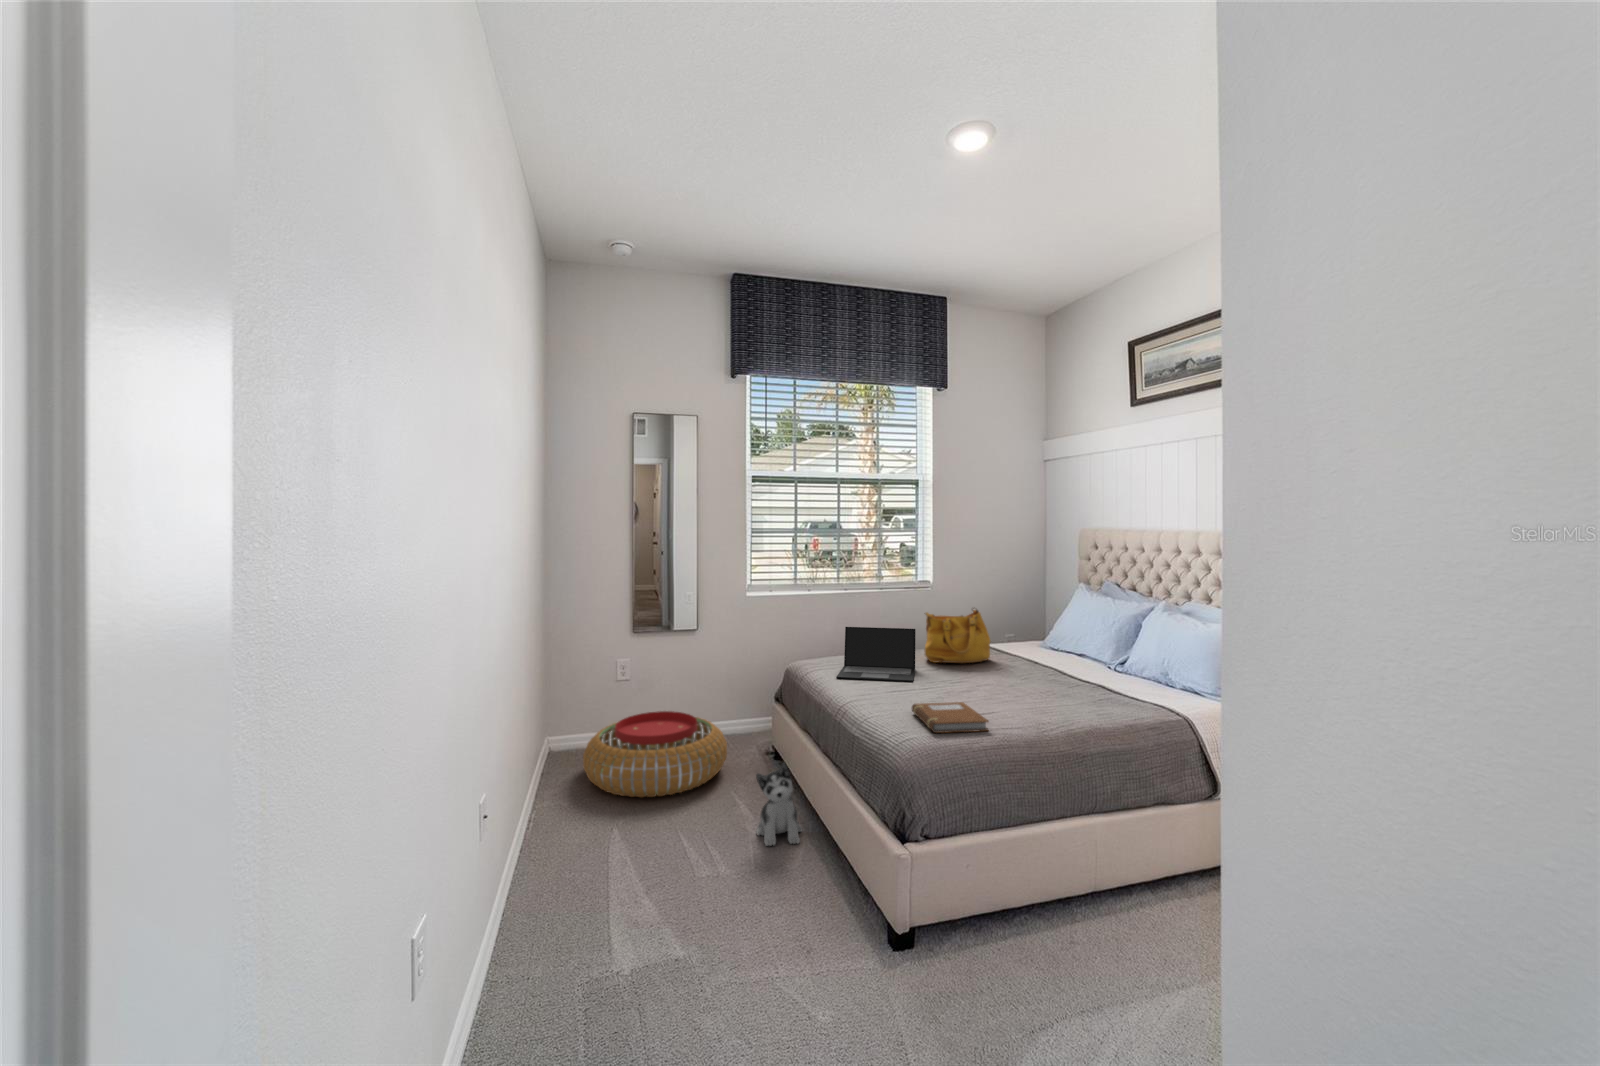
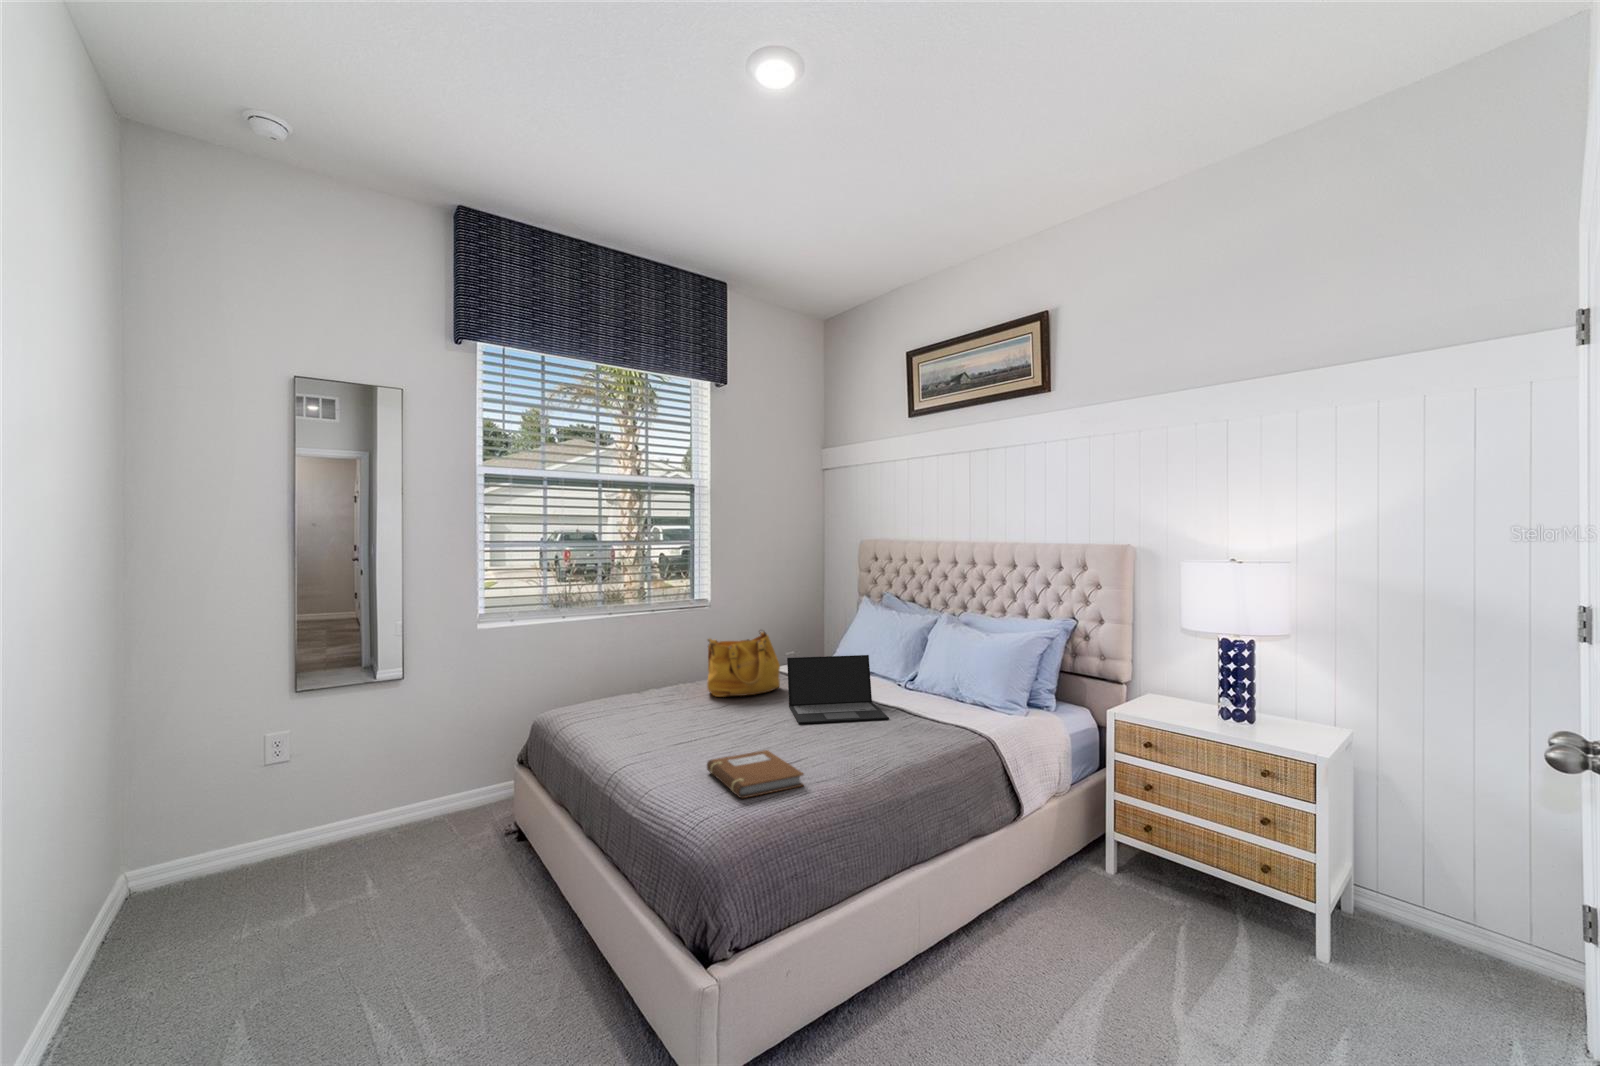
laptop: present [836,627,916,682] -> present [787,655,889,724]
pouf: present [583,711,727,797] -> none [191,800,444,948]
plush toy: present [756,763,802,846] -> none [490,859,558,985]

